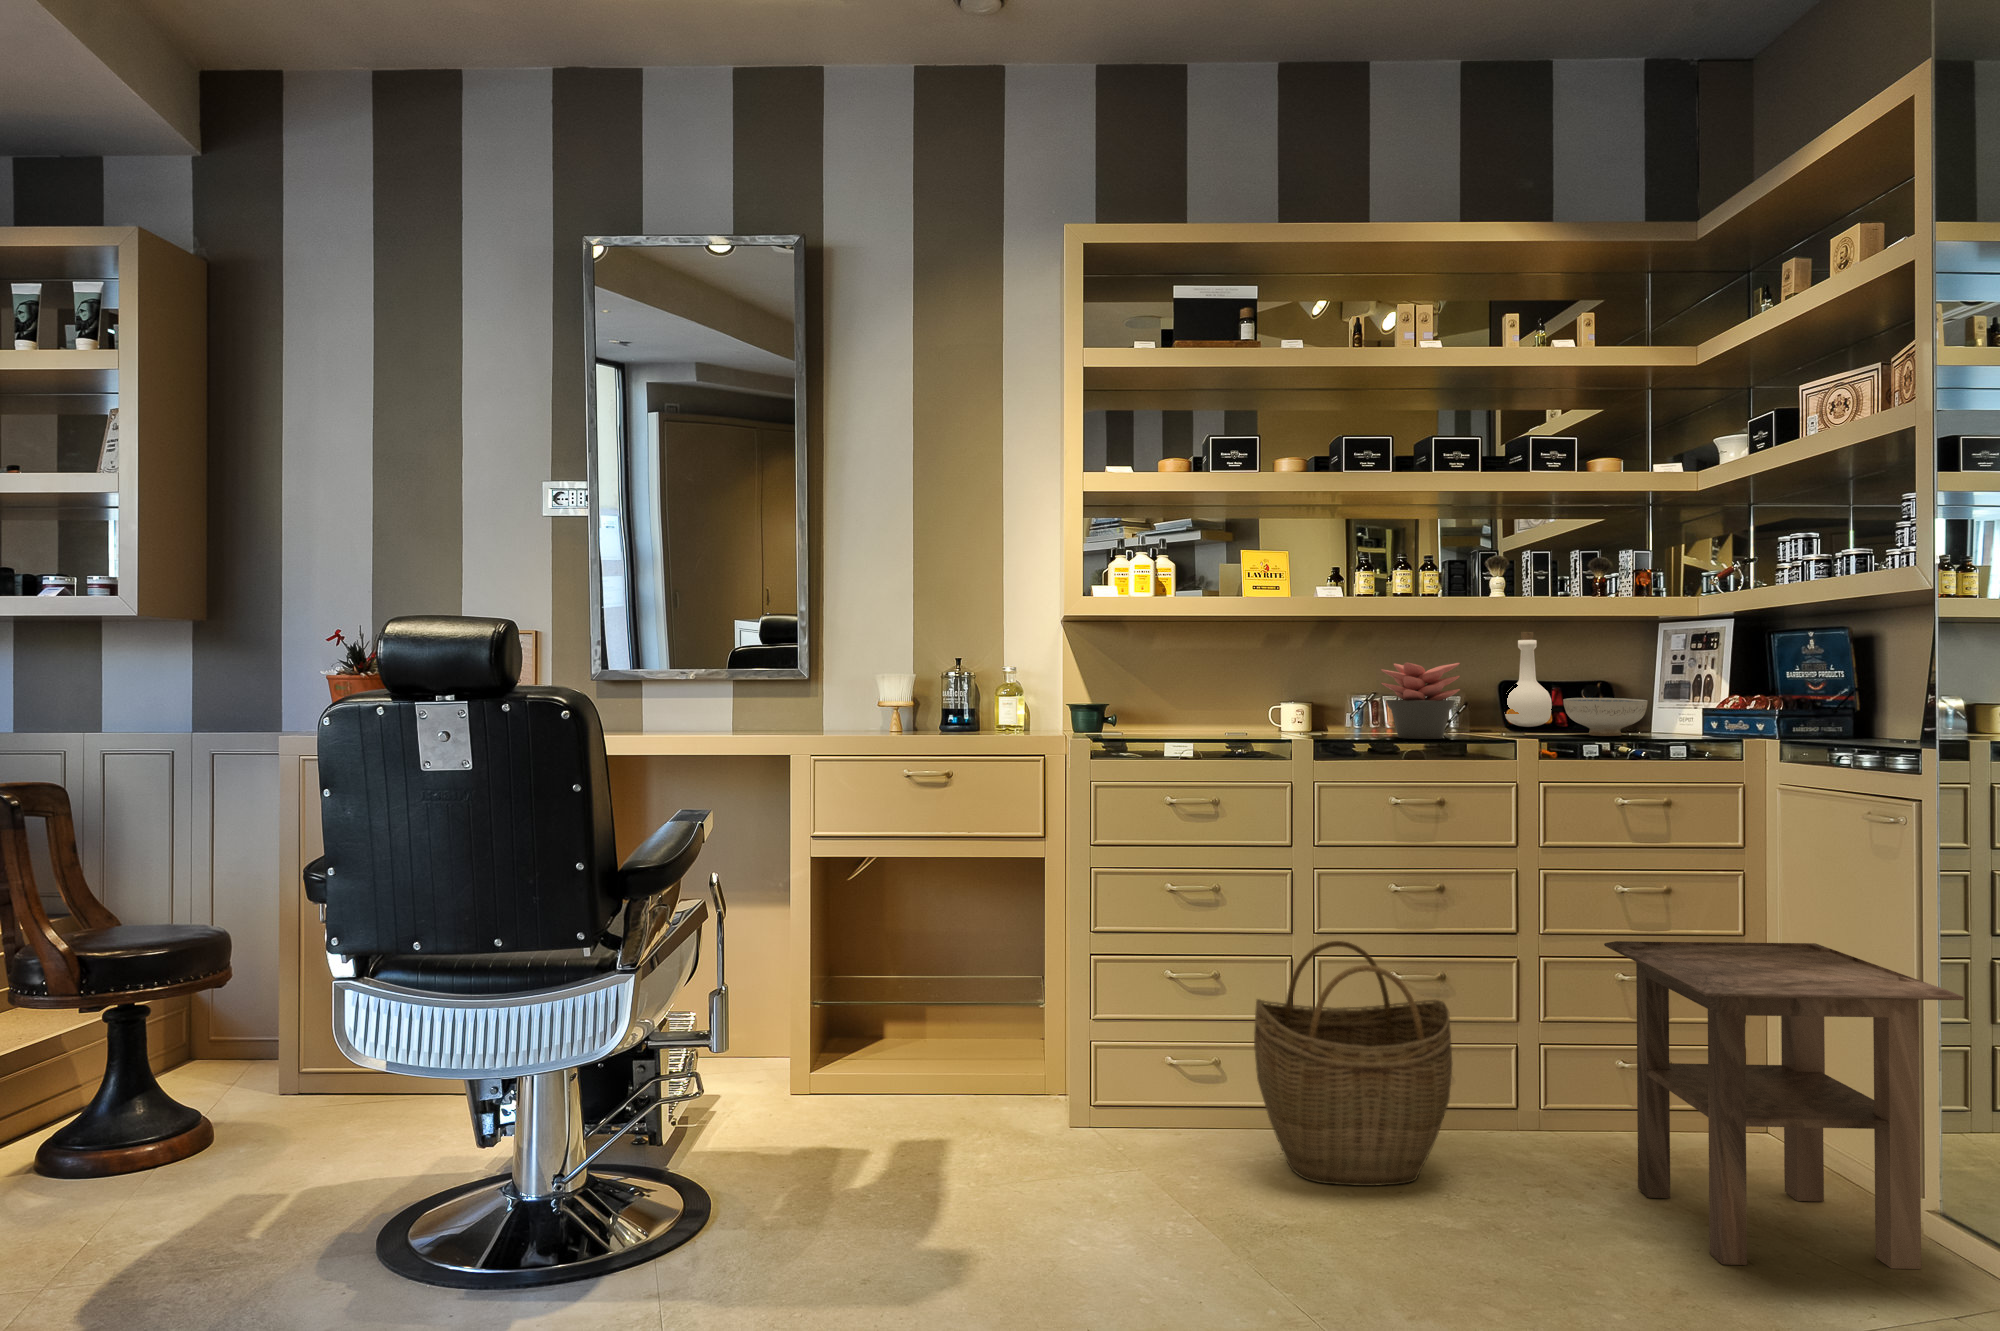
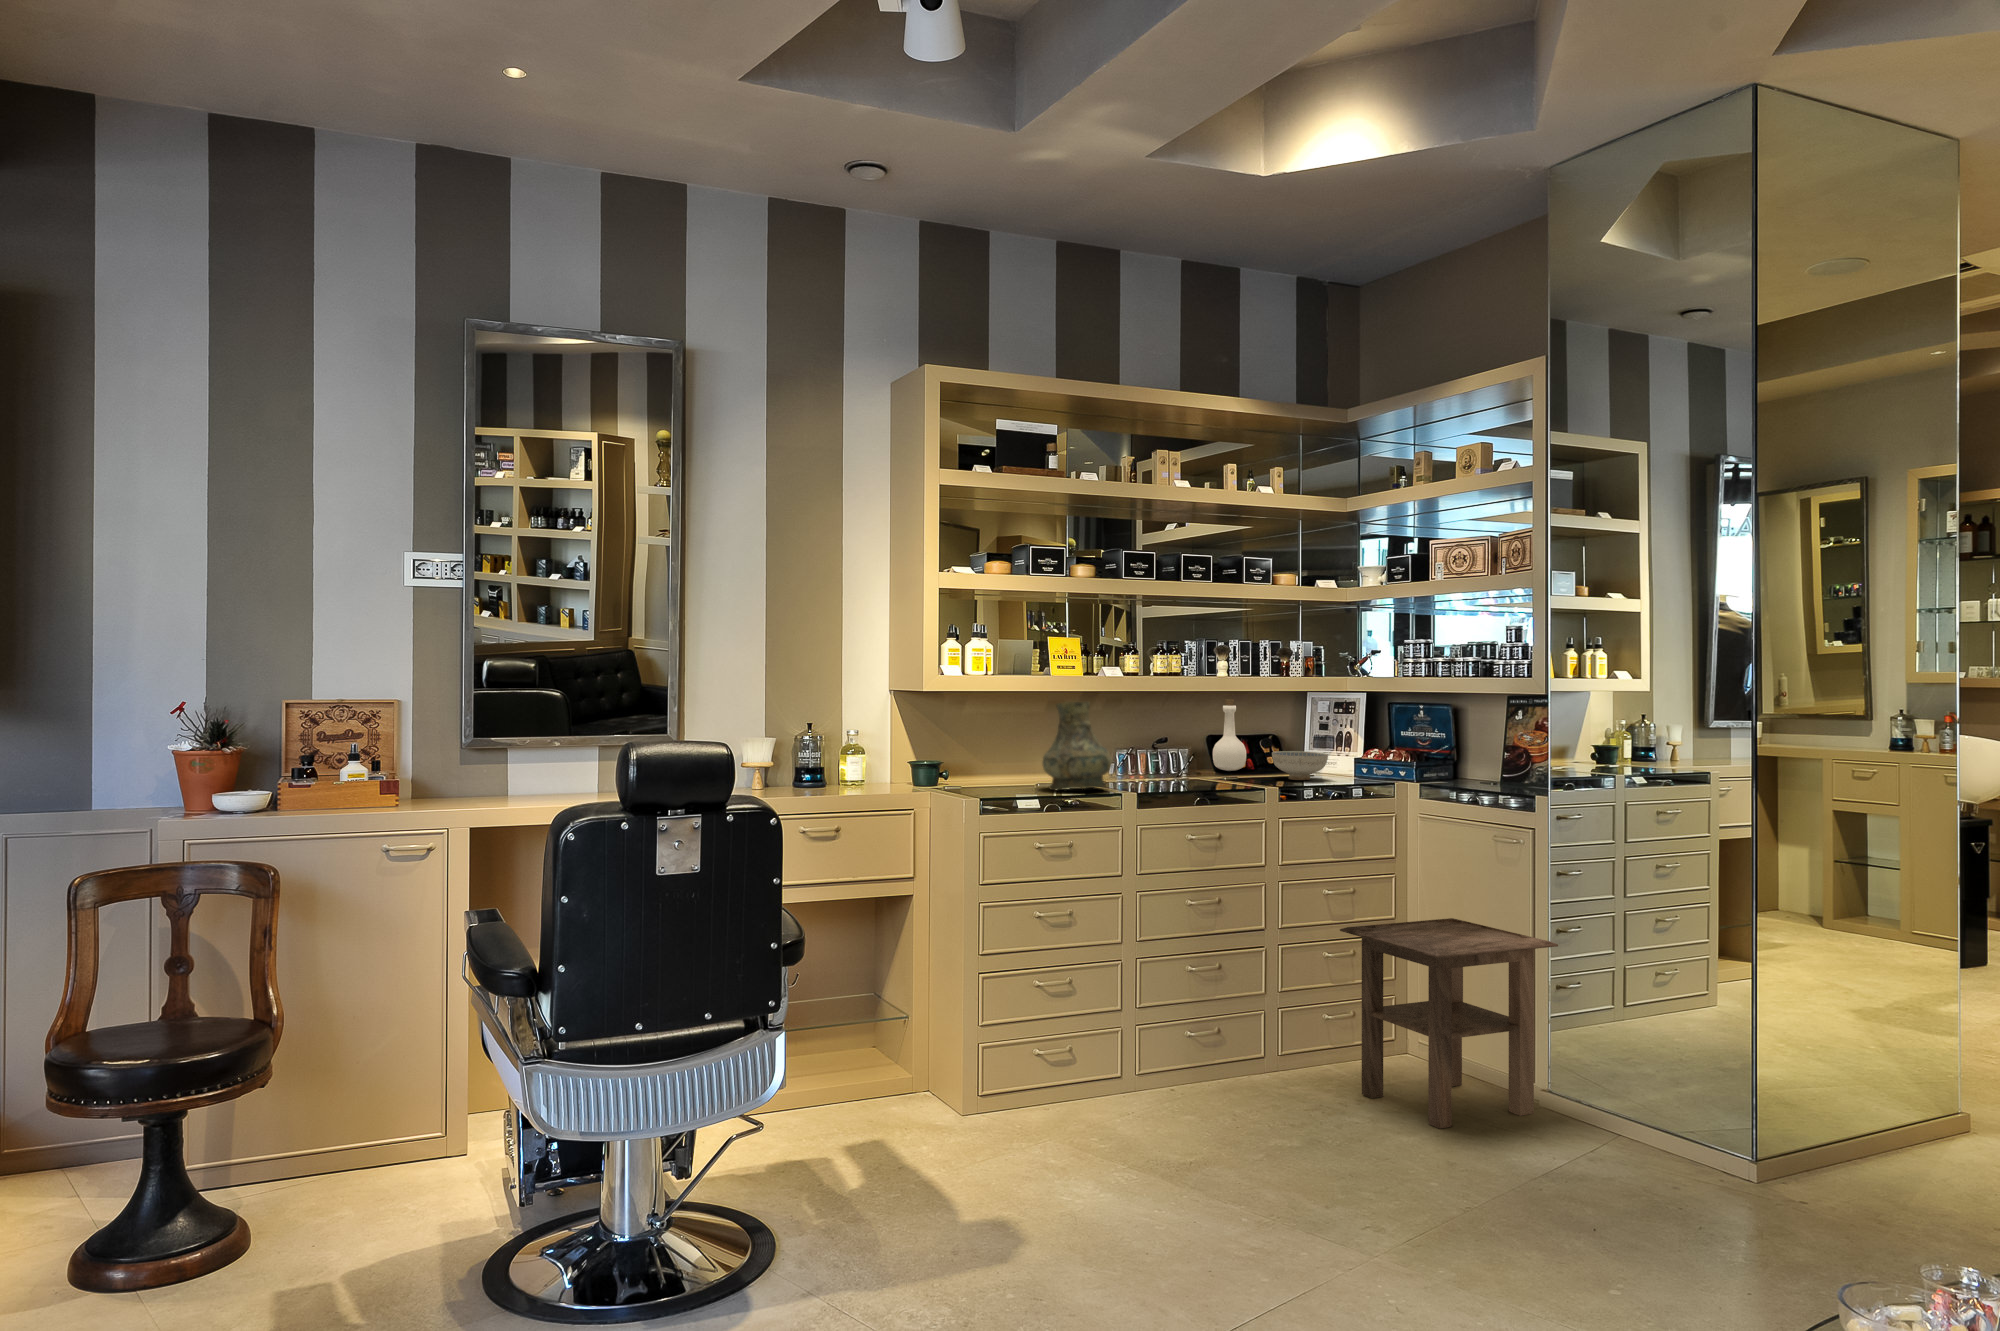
vase: none [1205,625,1296,737] -> present [1043,702,1112,790]
succulent plant: present [1381,663,1460,739] -> none [1166,729,1219,787]
woven basket: present [1254,941,1452,1186] -> none [1114,943,1256,1121]

